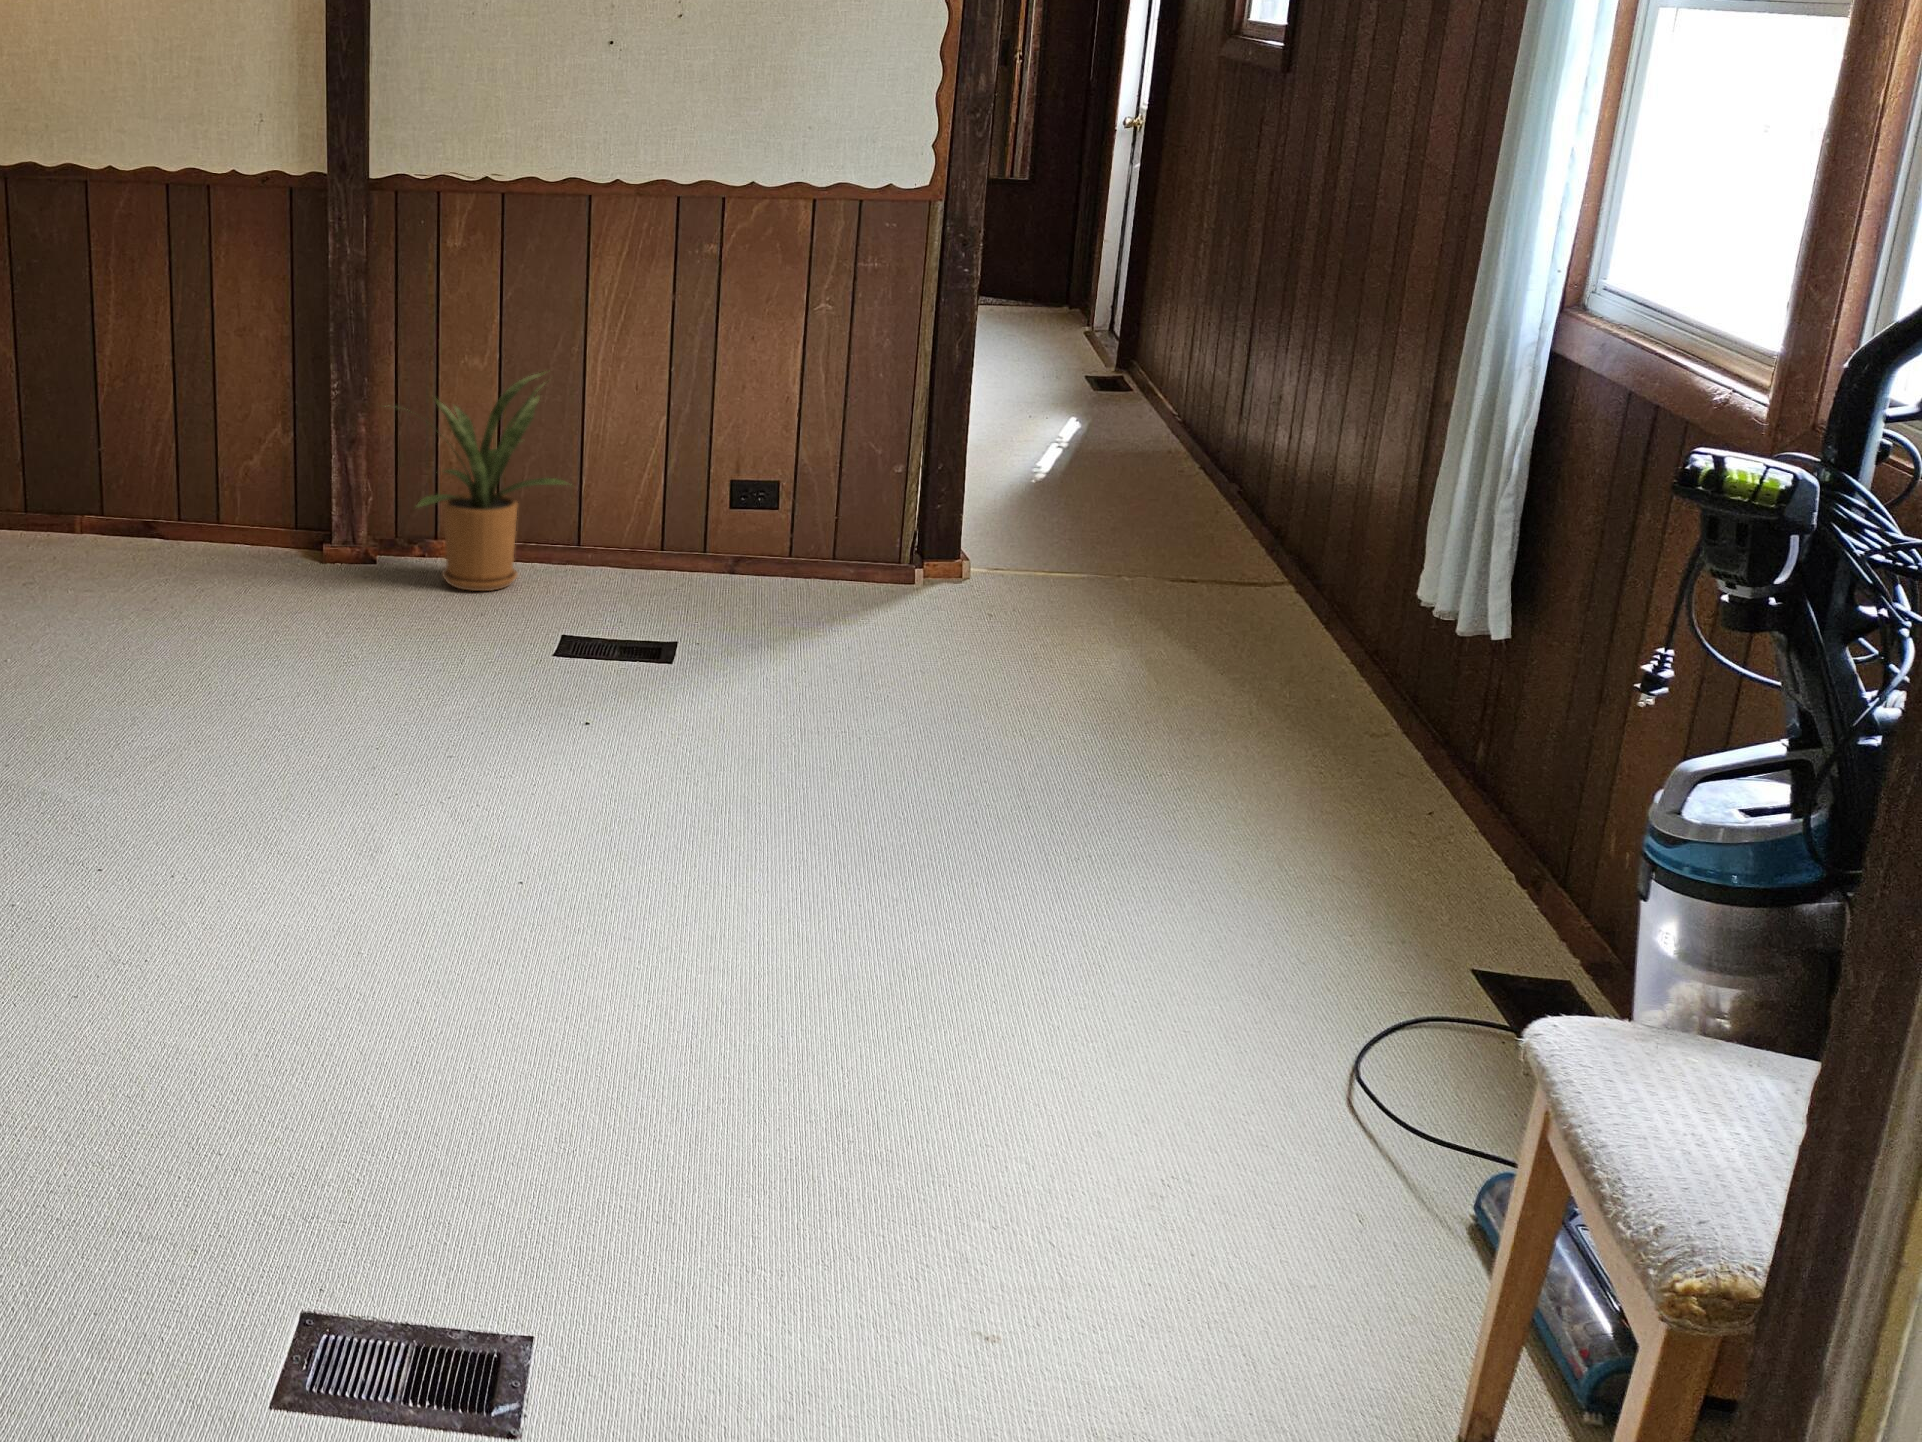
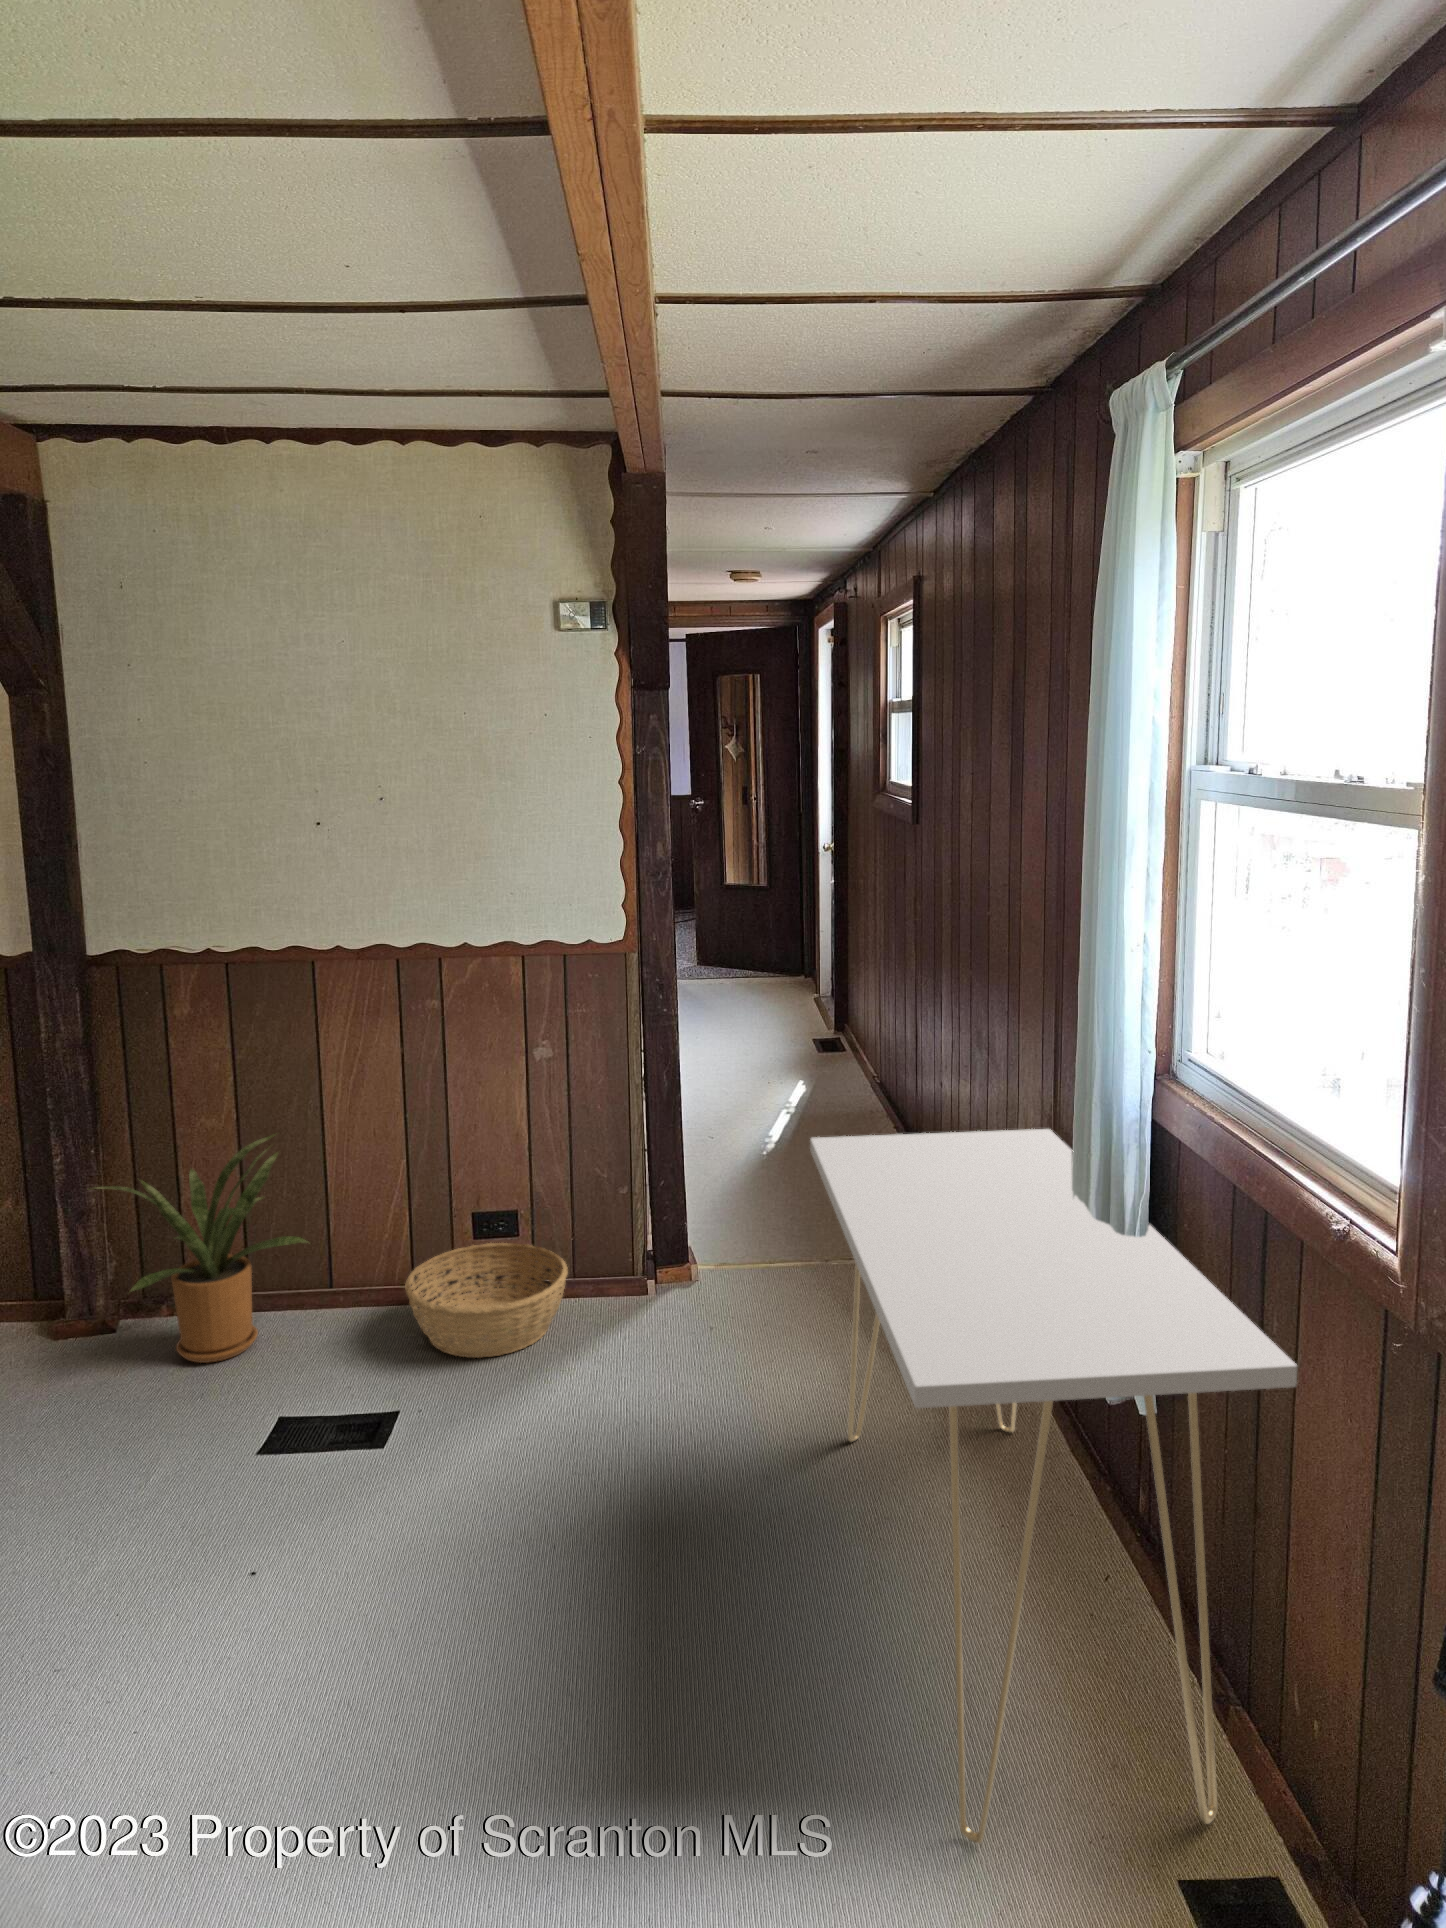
console table: none [1156,379,1663,939] -> present [810,1129,1298,1843]
basket: none [671,512,843,612] -> present [405,1243,568,1358]

